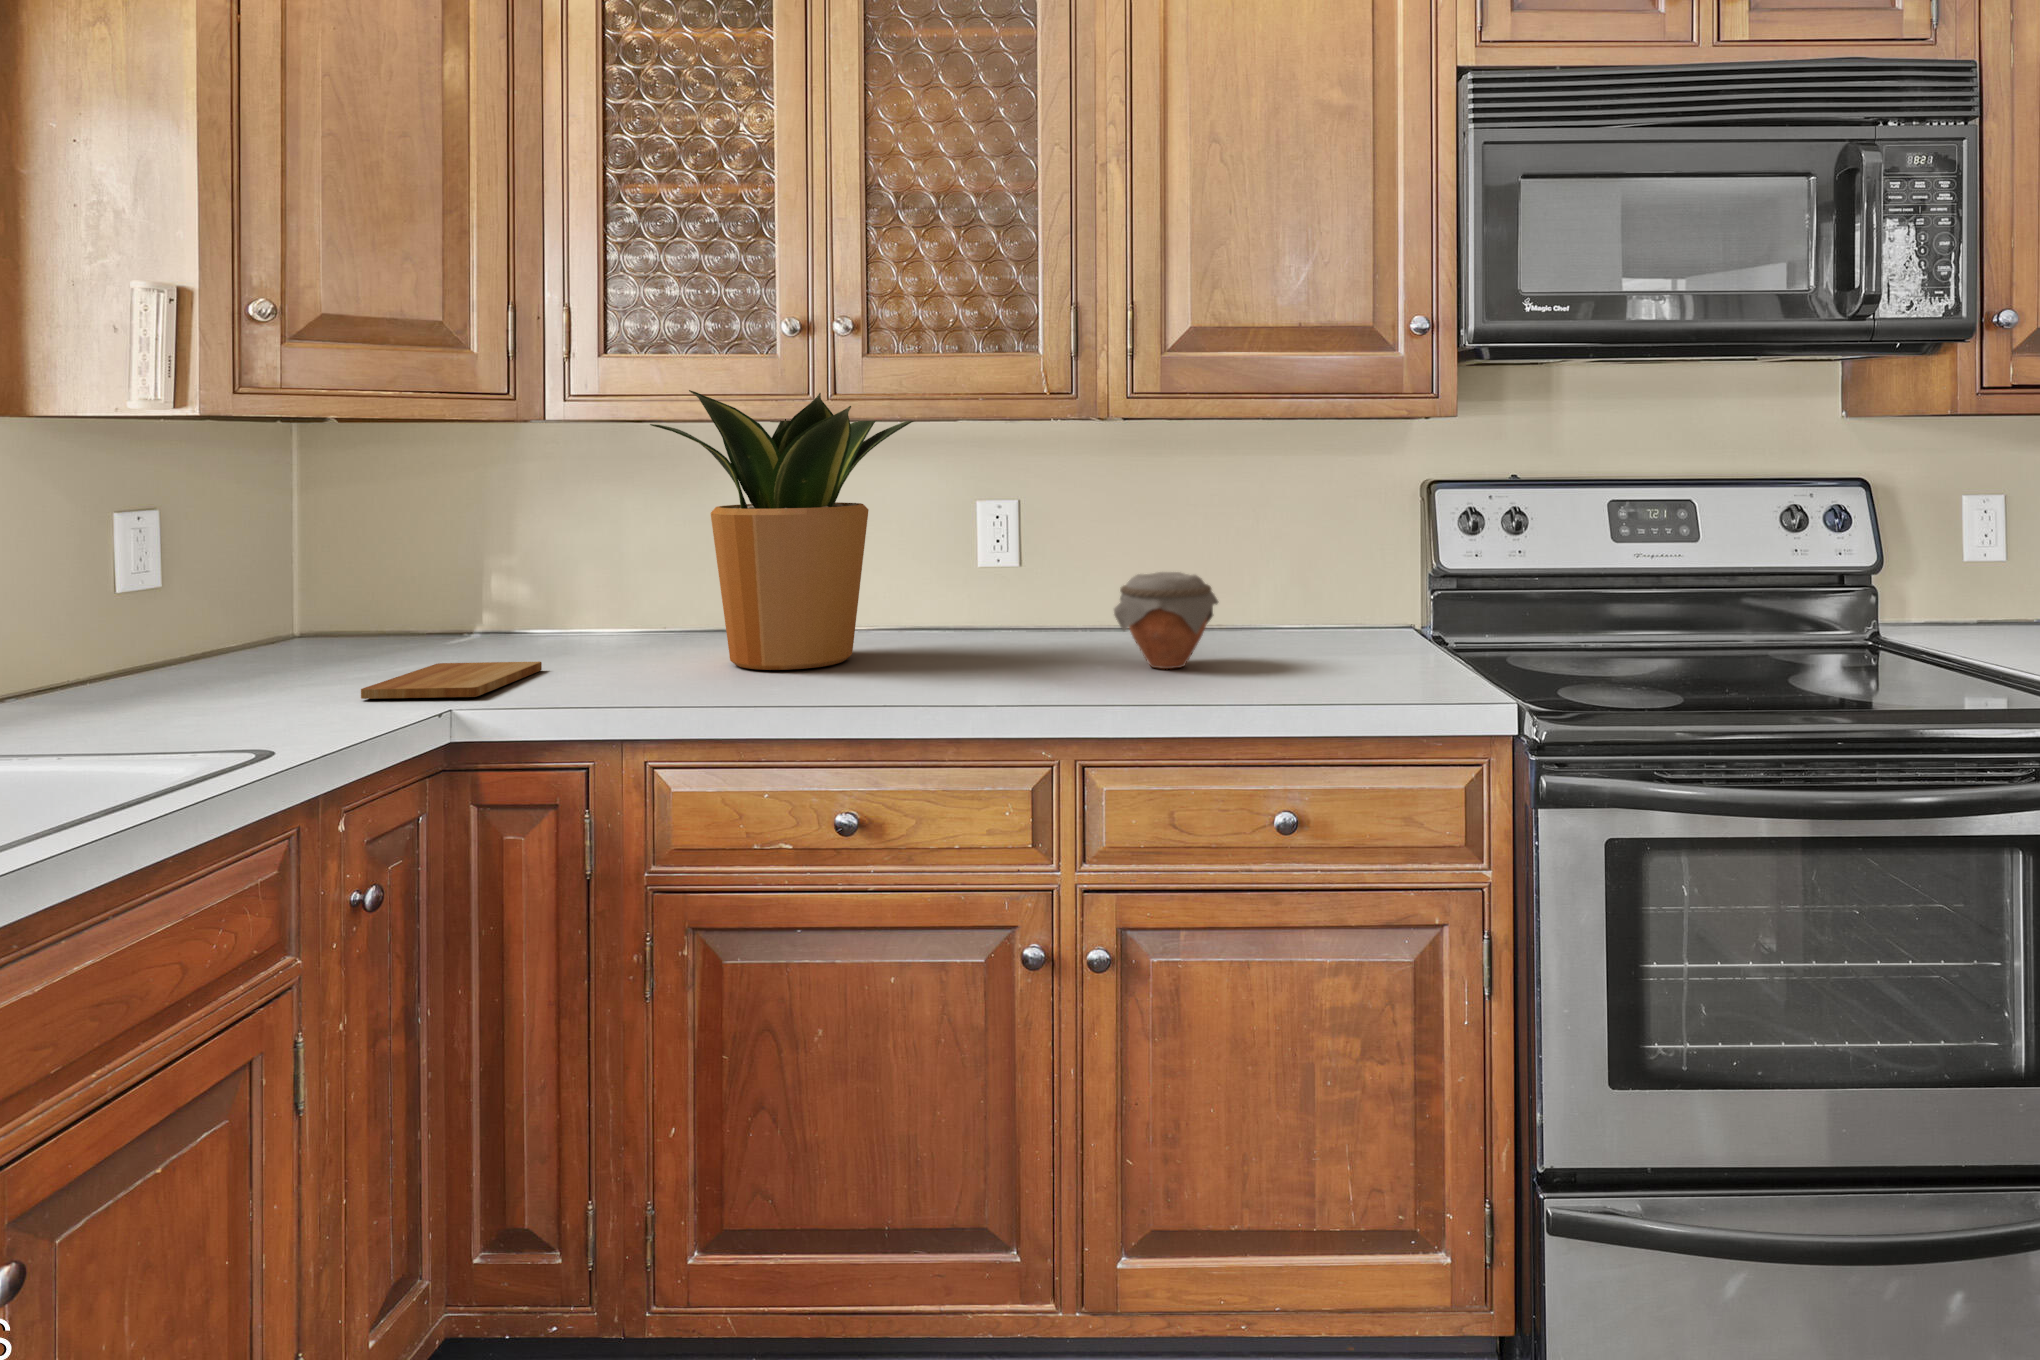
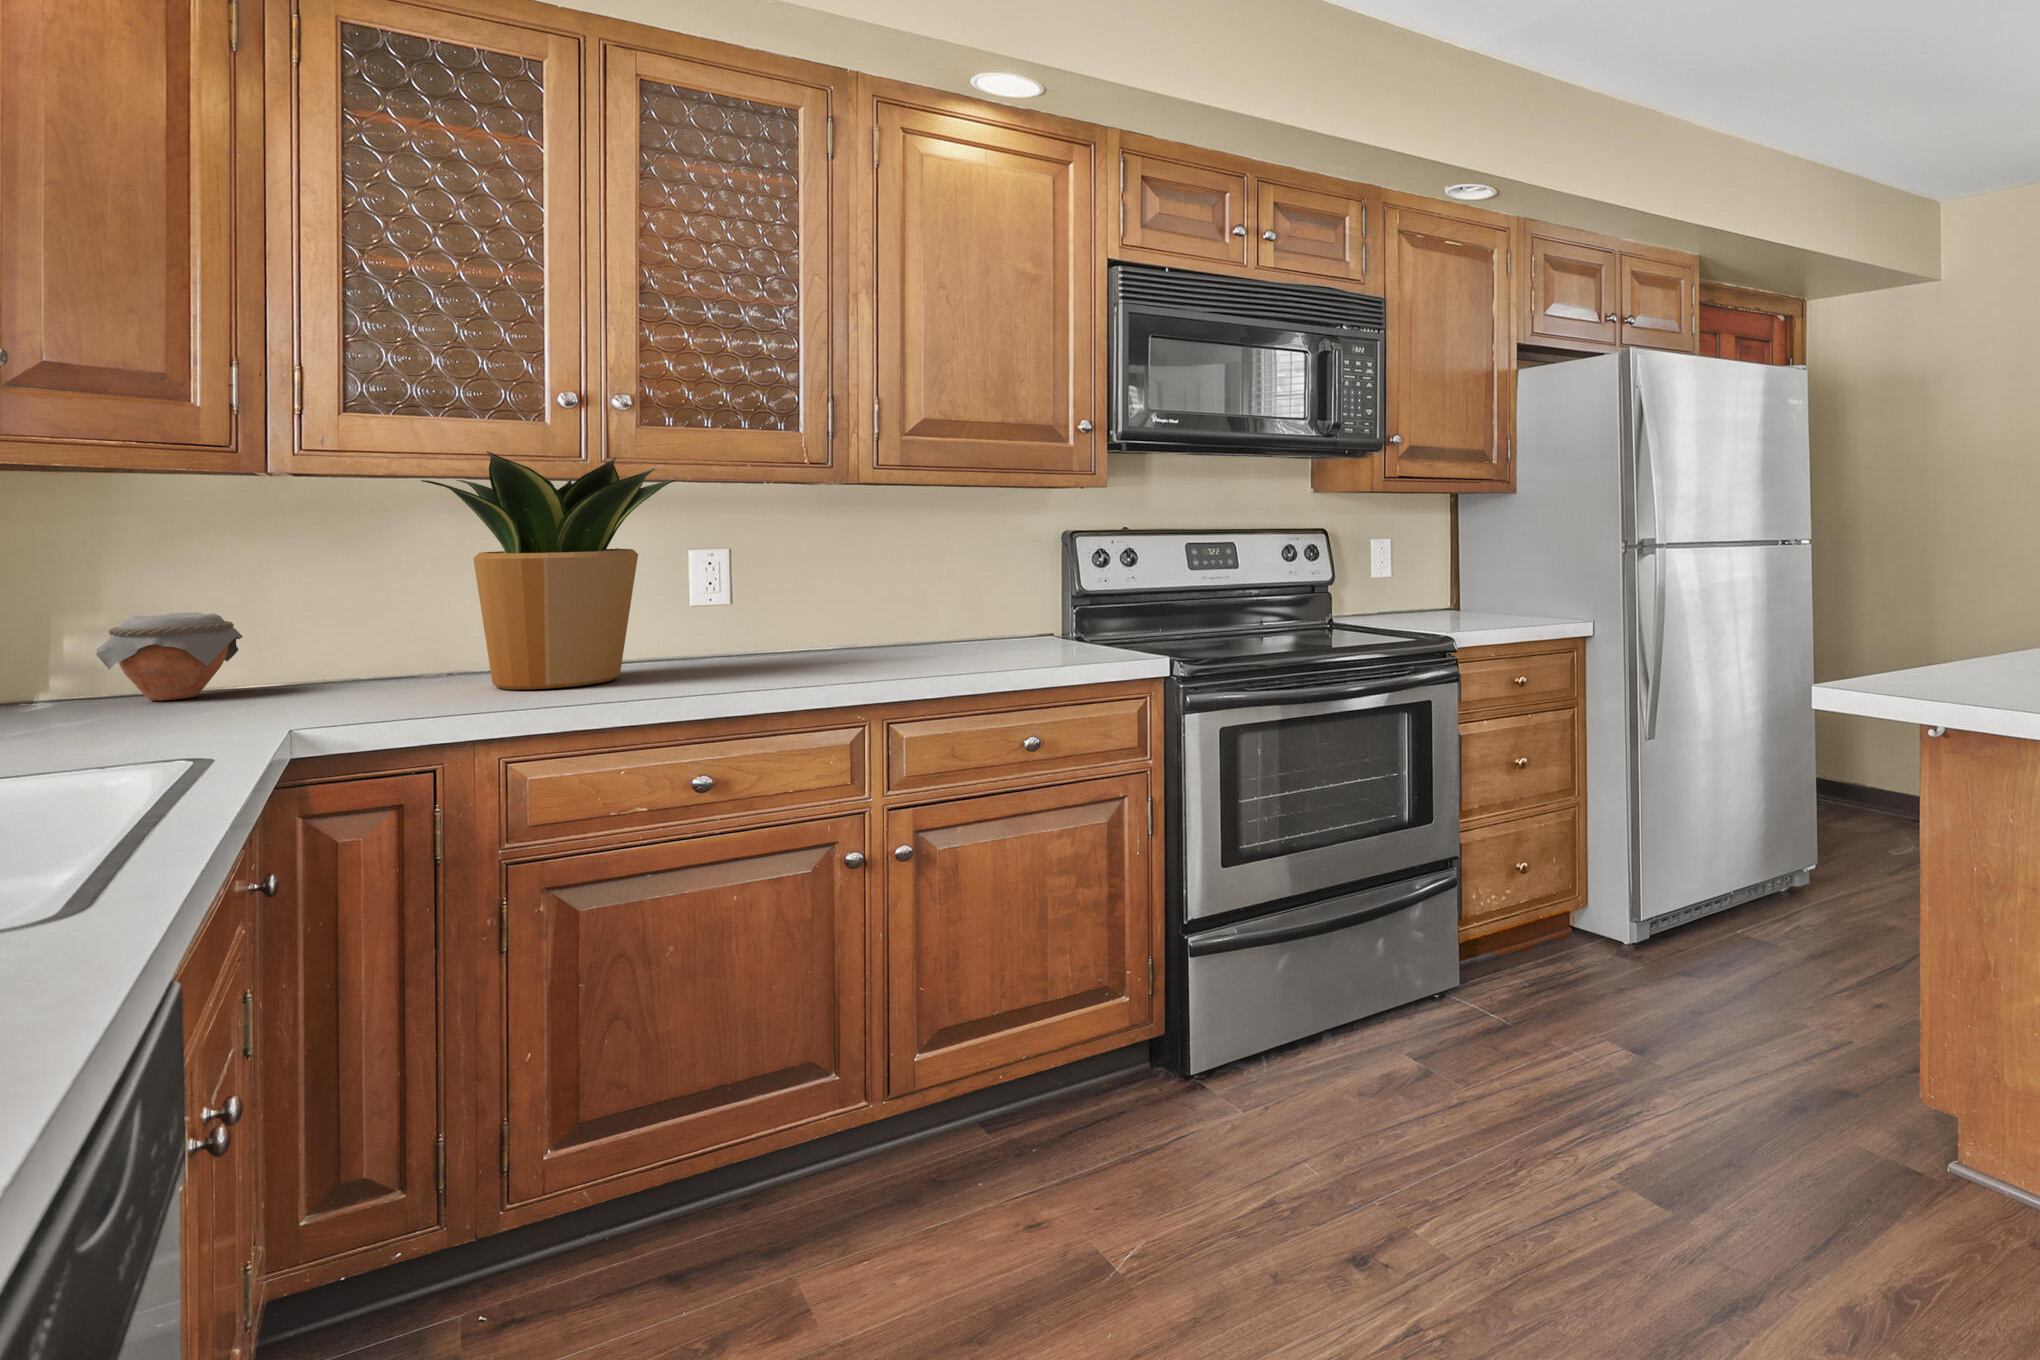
jar: present [1114,572,1218,669] -> present [96,613,243,700]
cutting board: present [361,662,542,699] -> none [104,702,275,742]

